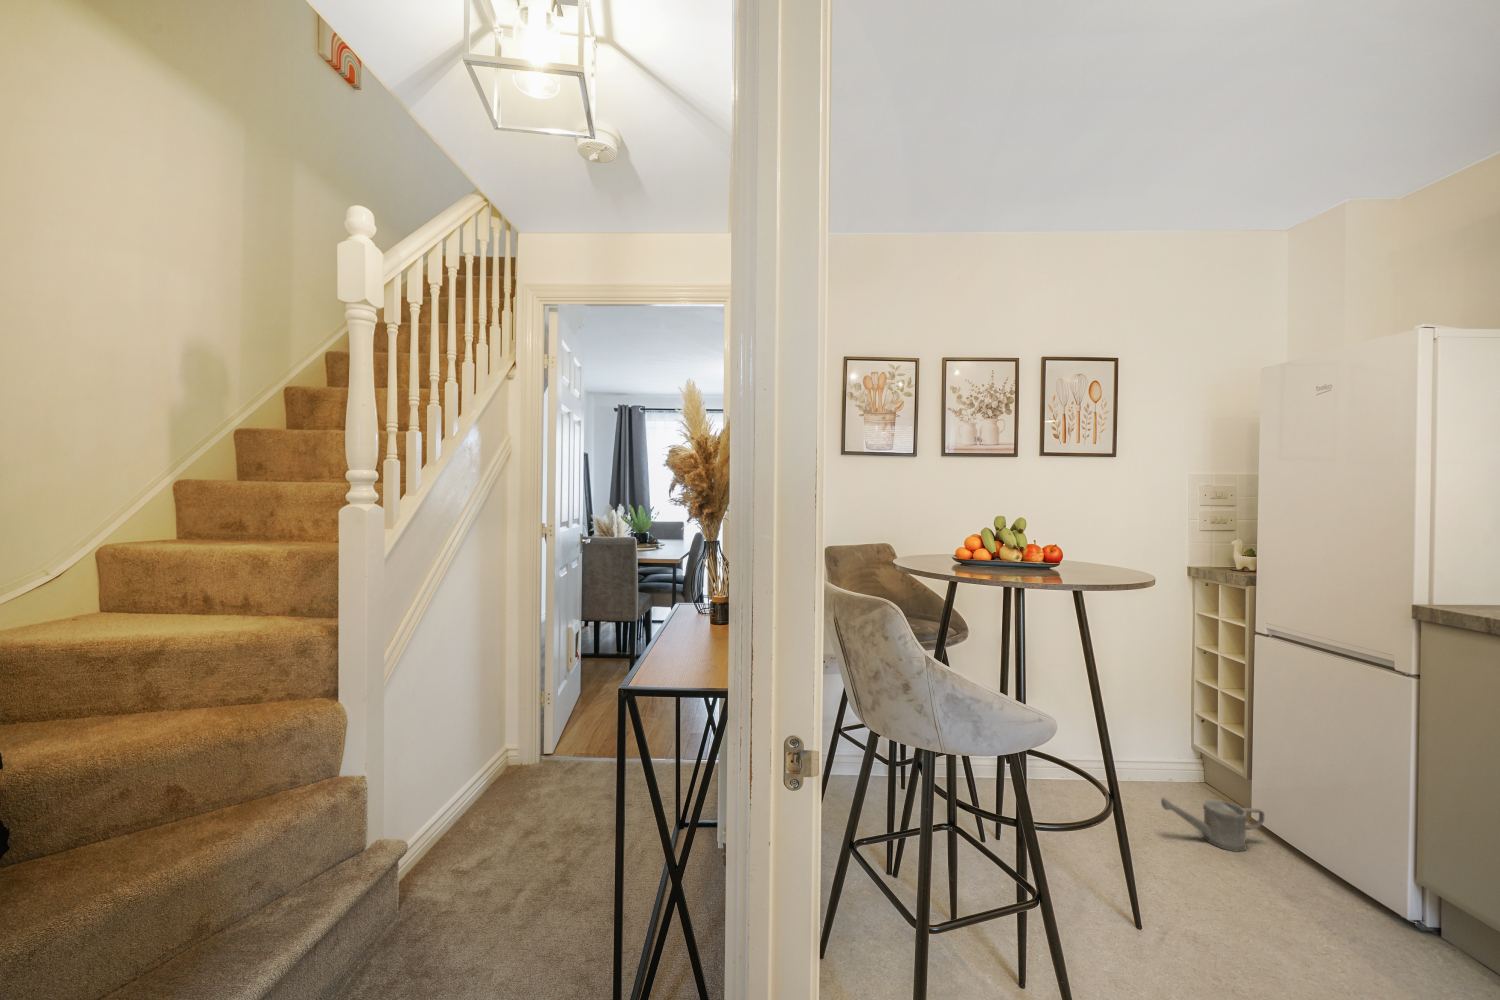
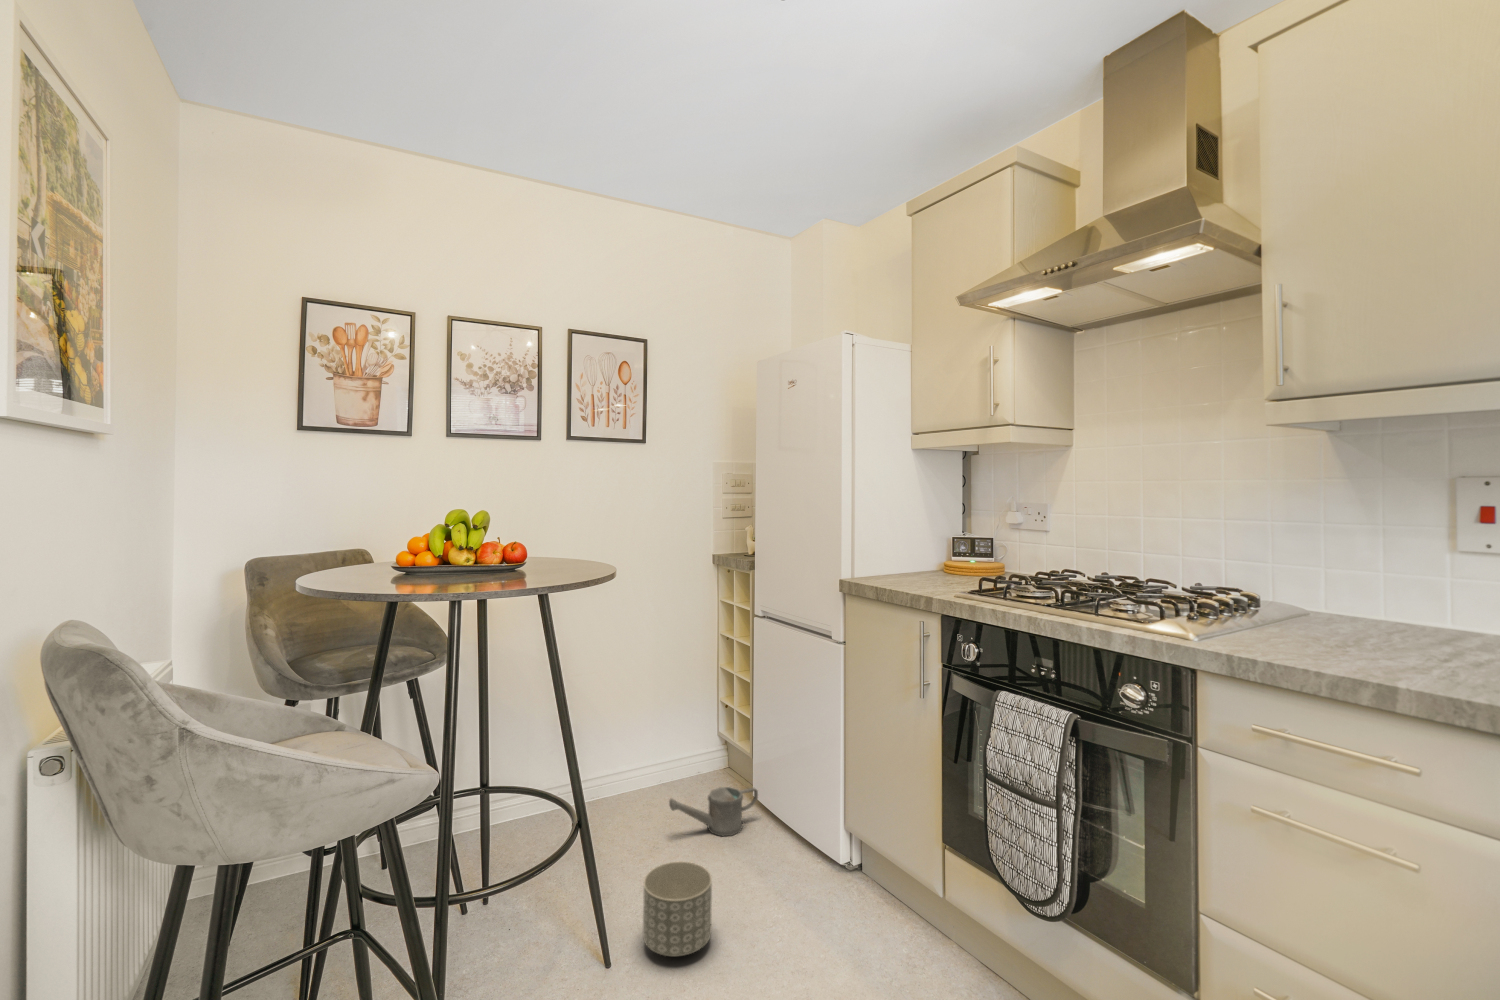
planter: none [1173,856,1255,951] -> present [643,861,712,956]

